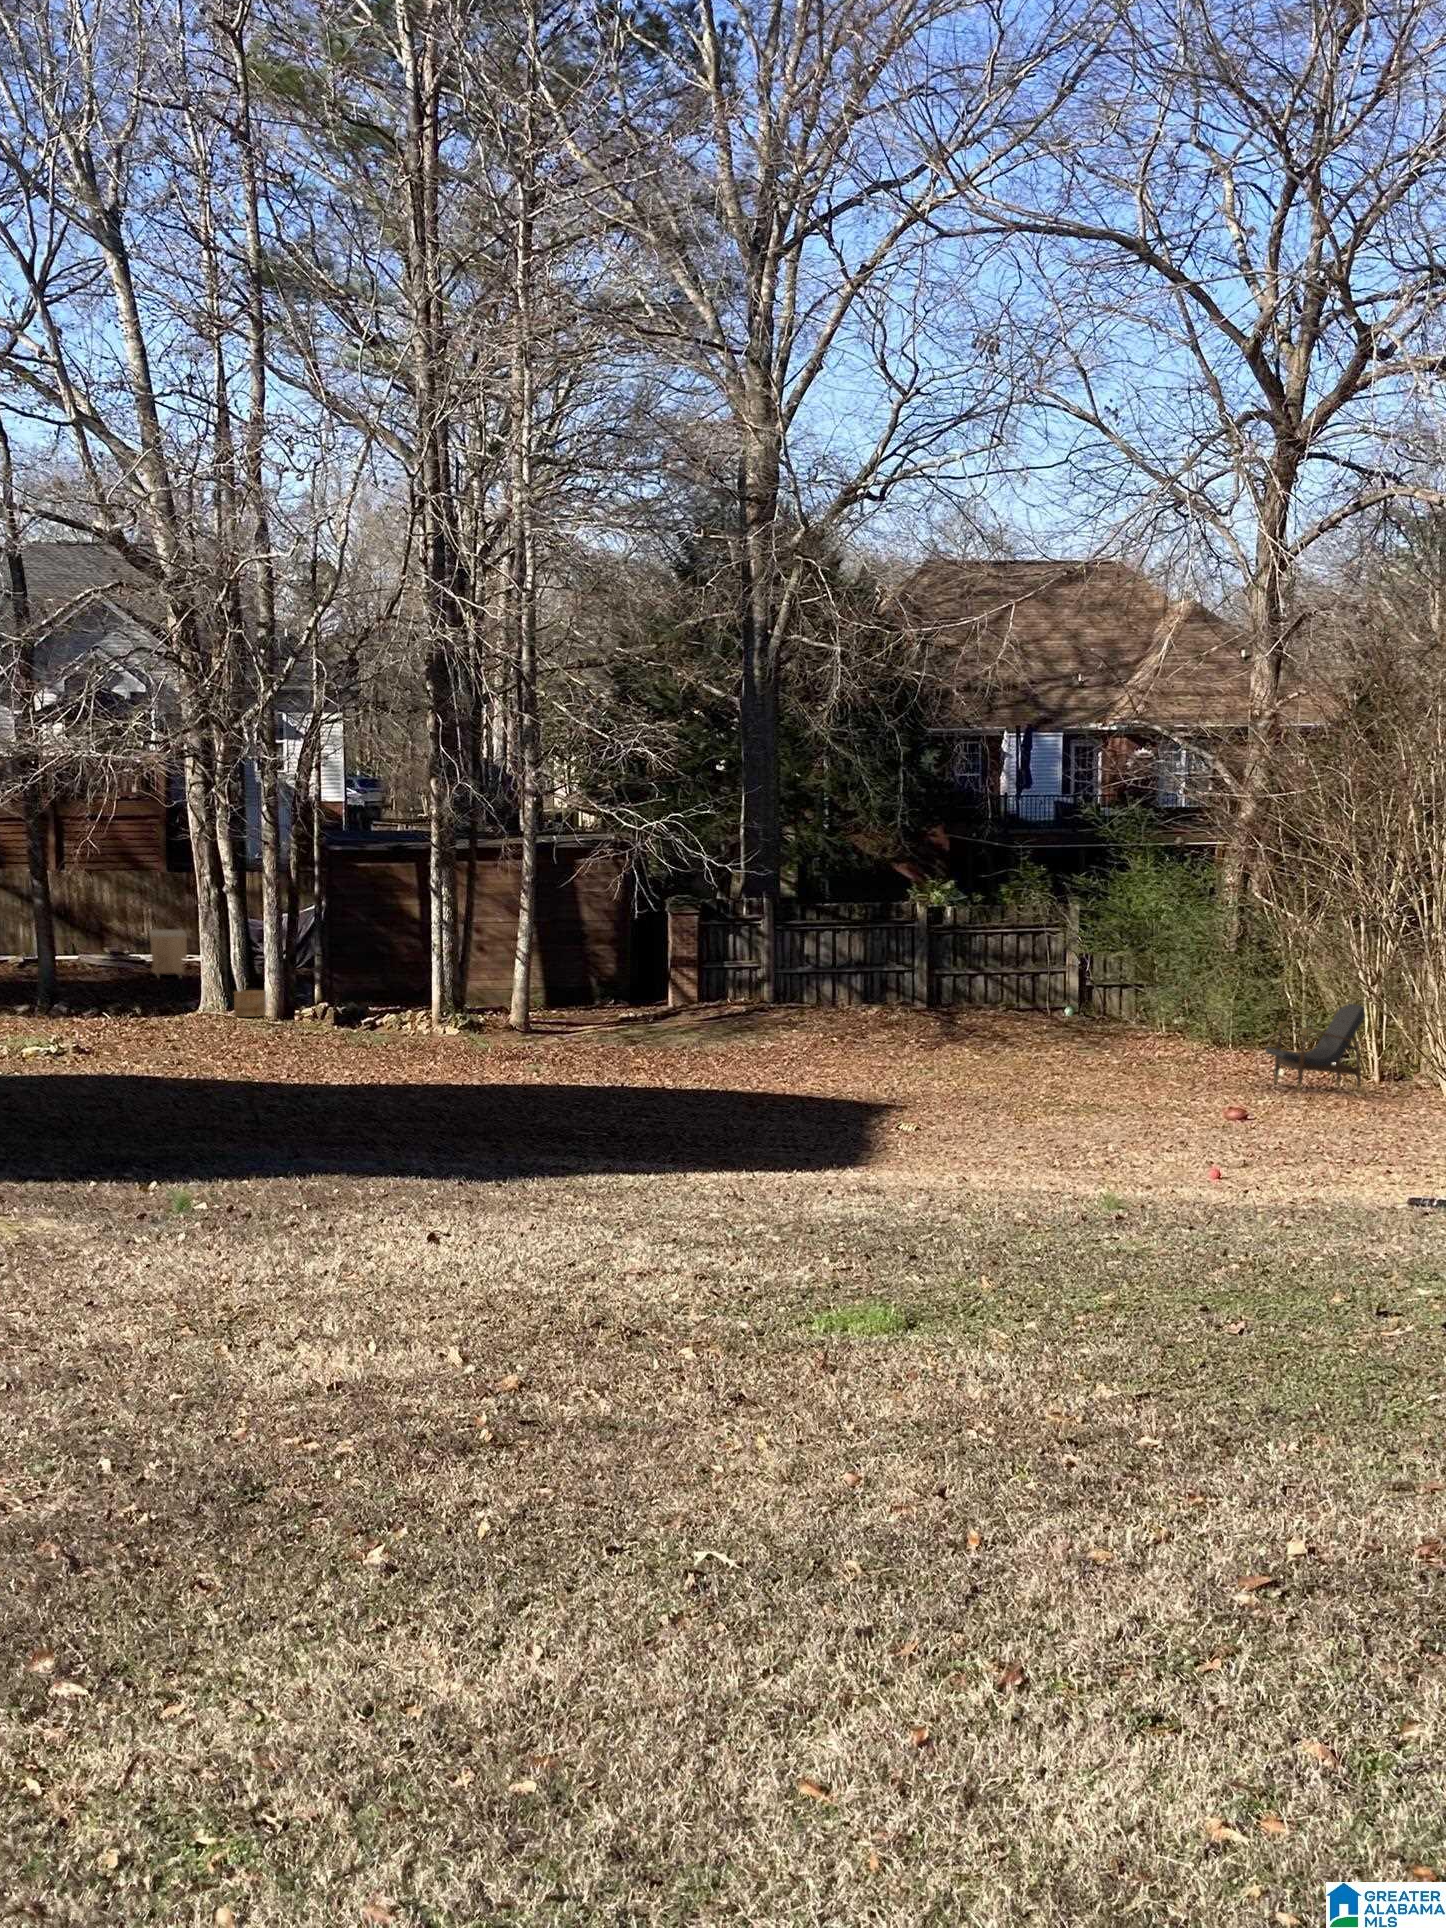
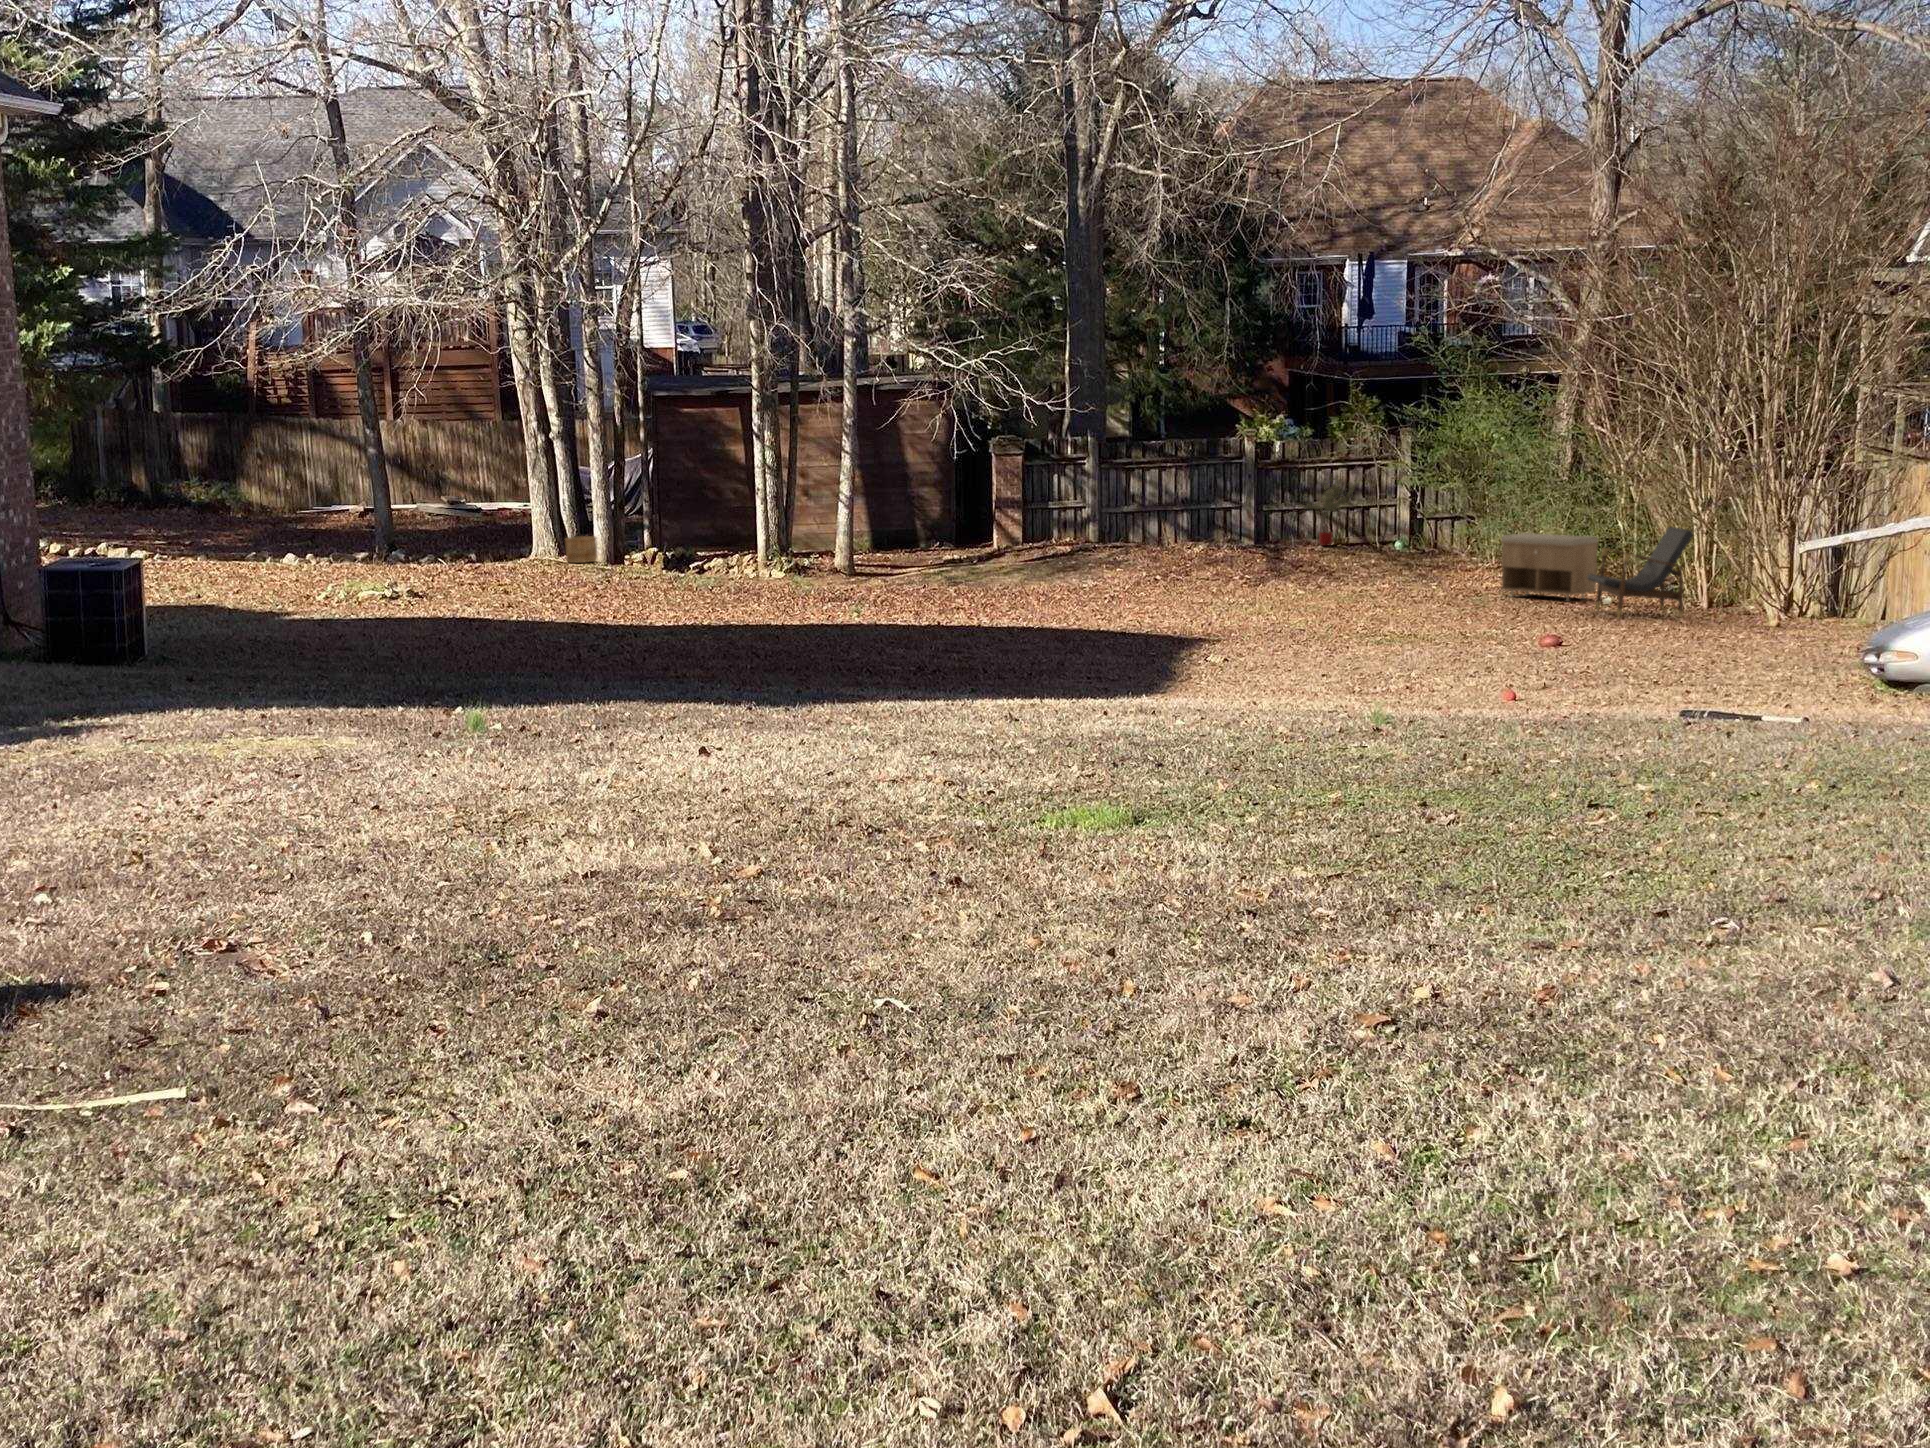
storage bench: present [149,930,187,977] -> present [1501,533,1598,601]
potted tree: none [969,941,1028,1012] -> present [1298,475,1356,546]

